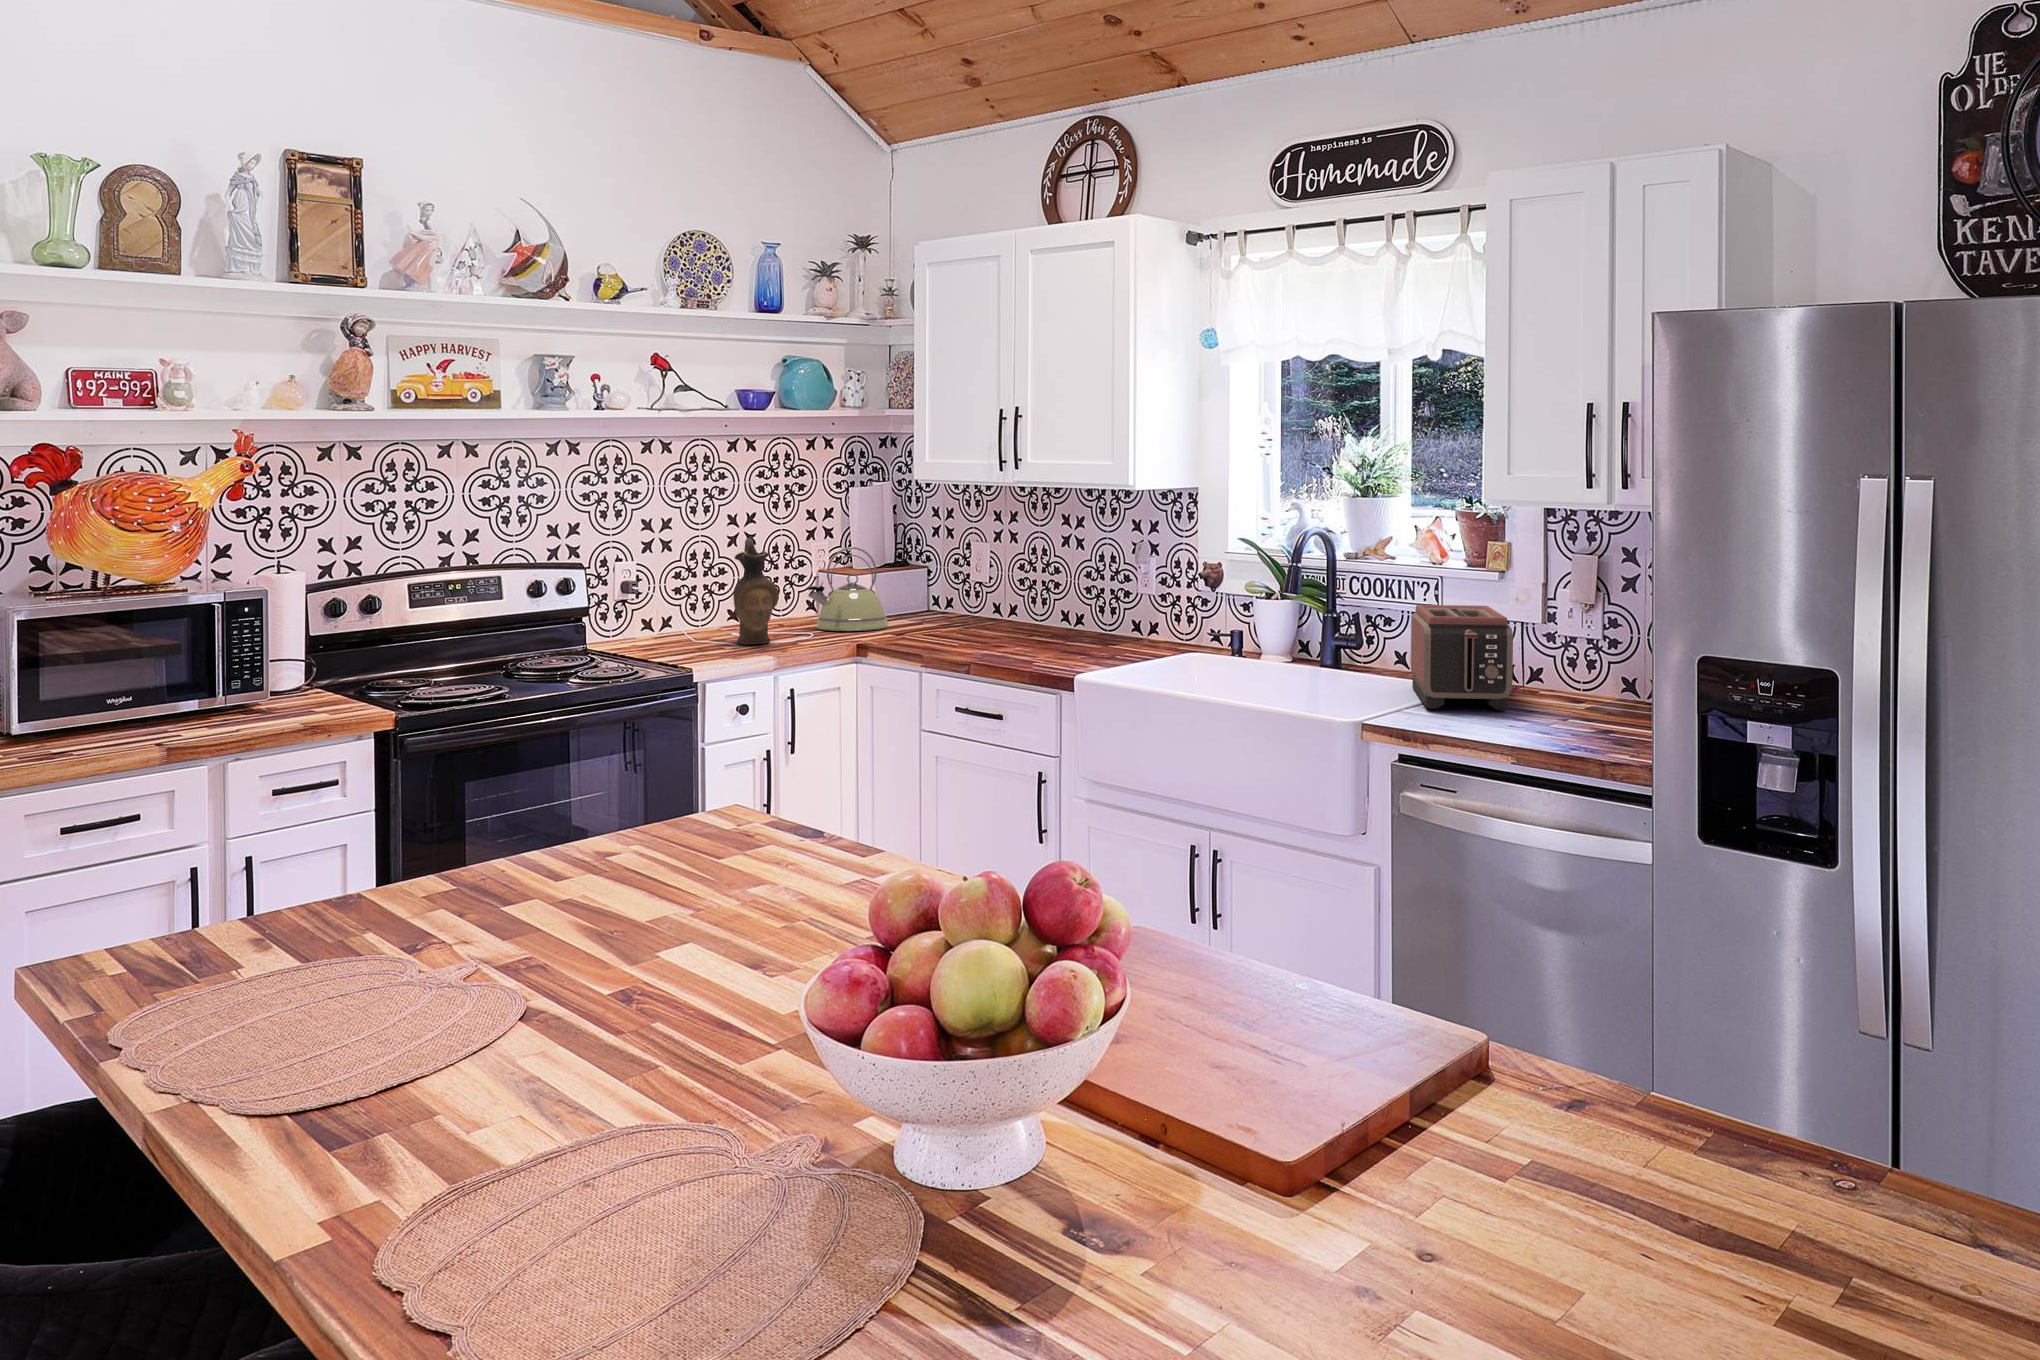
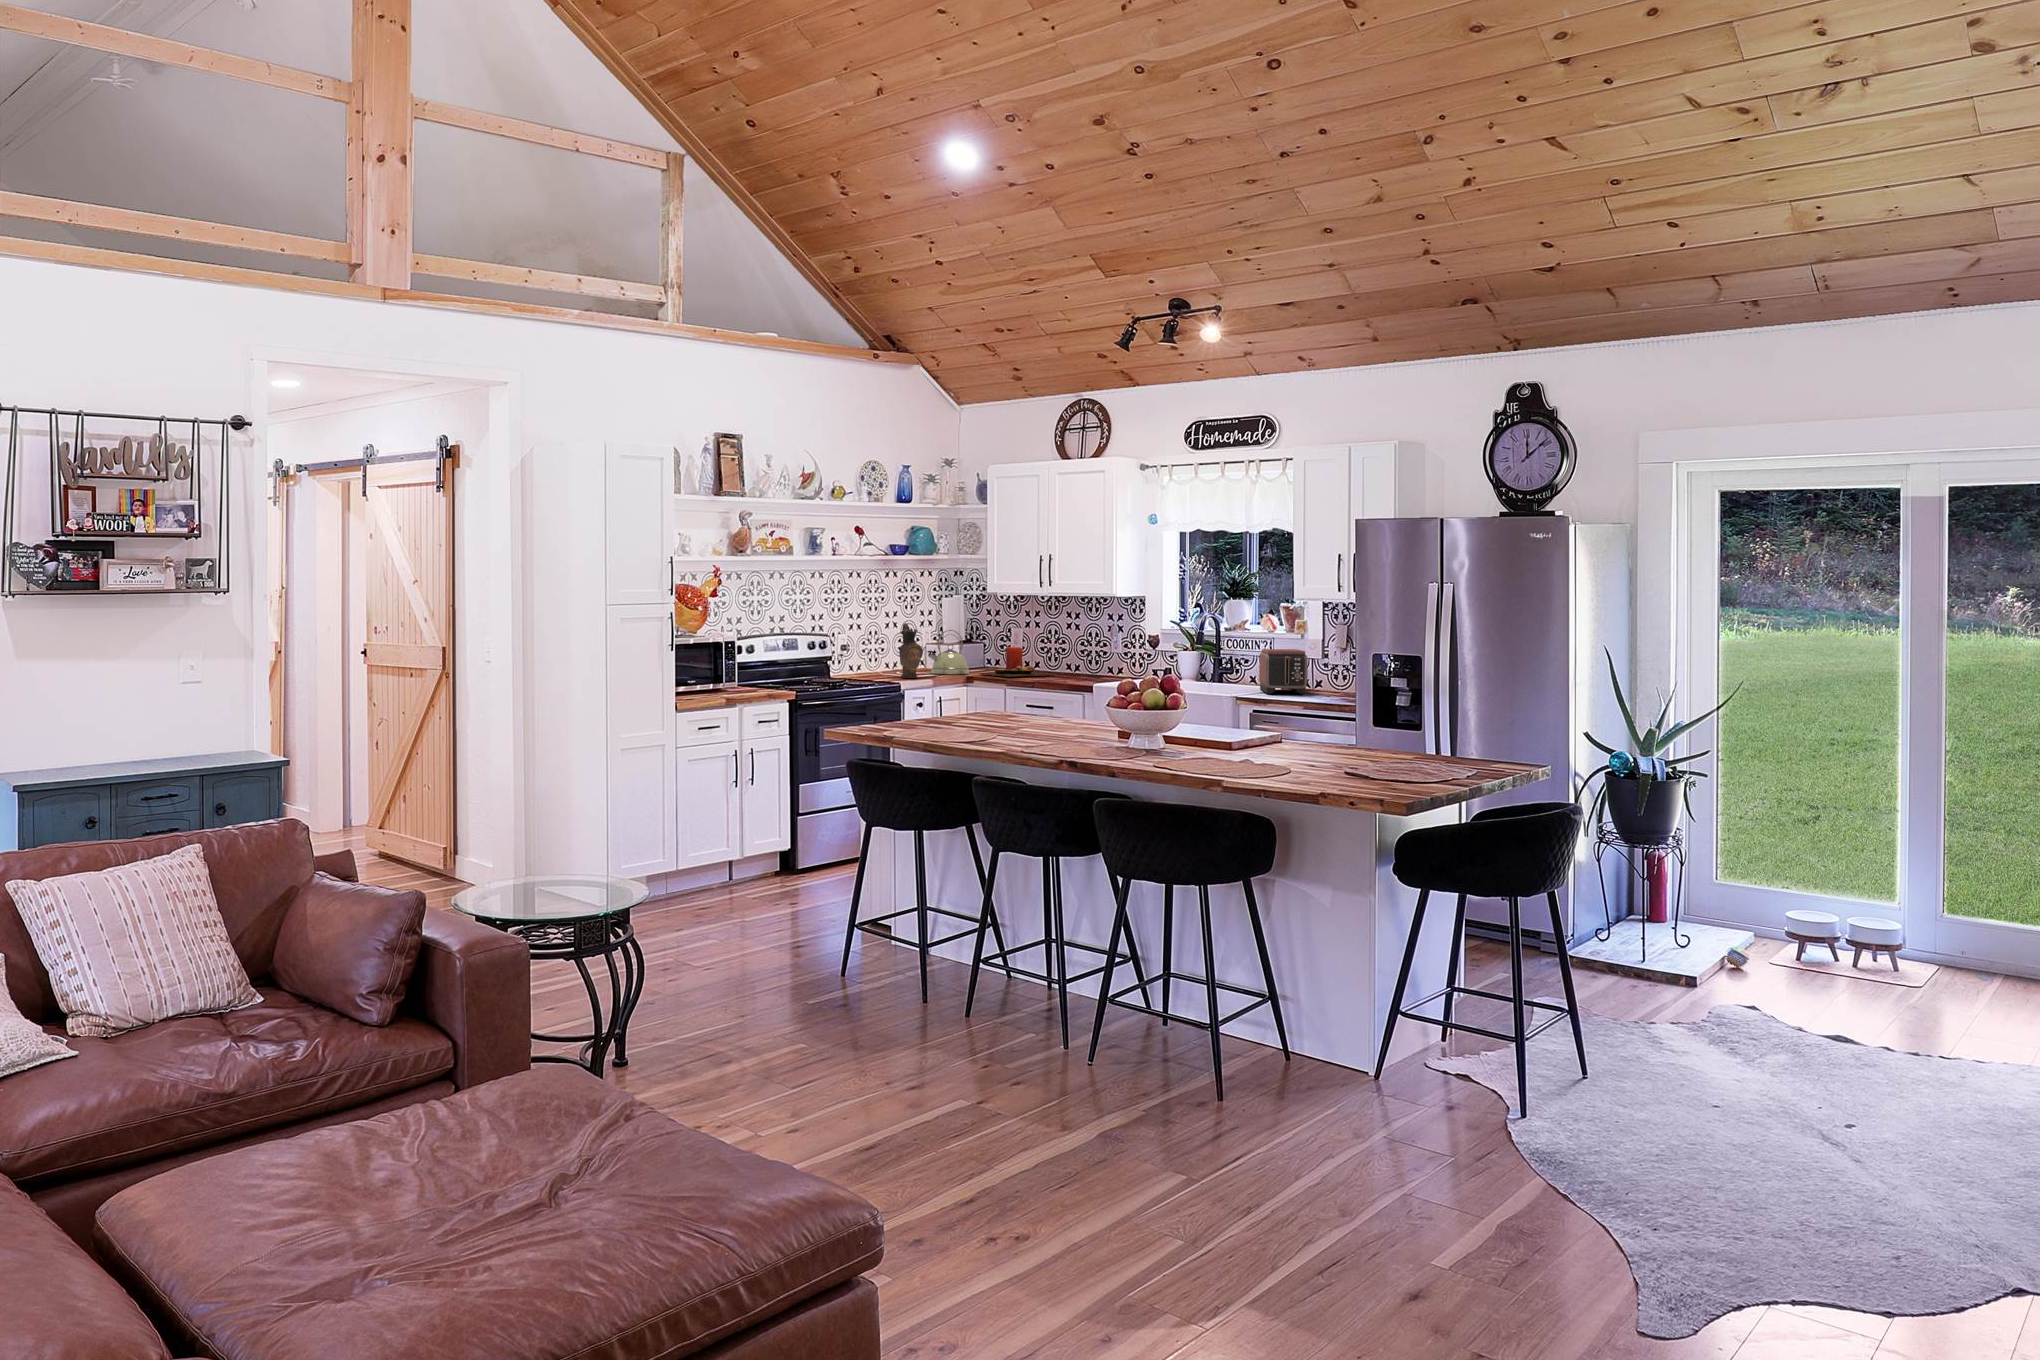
candle: none [902,579,1040,641] -> present [981,646,1055,677]

